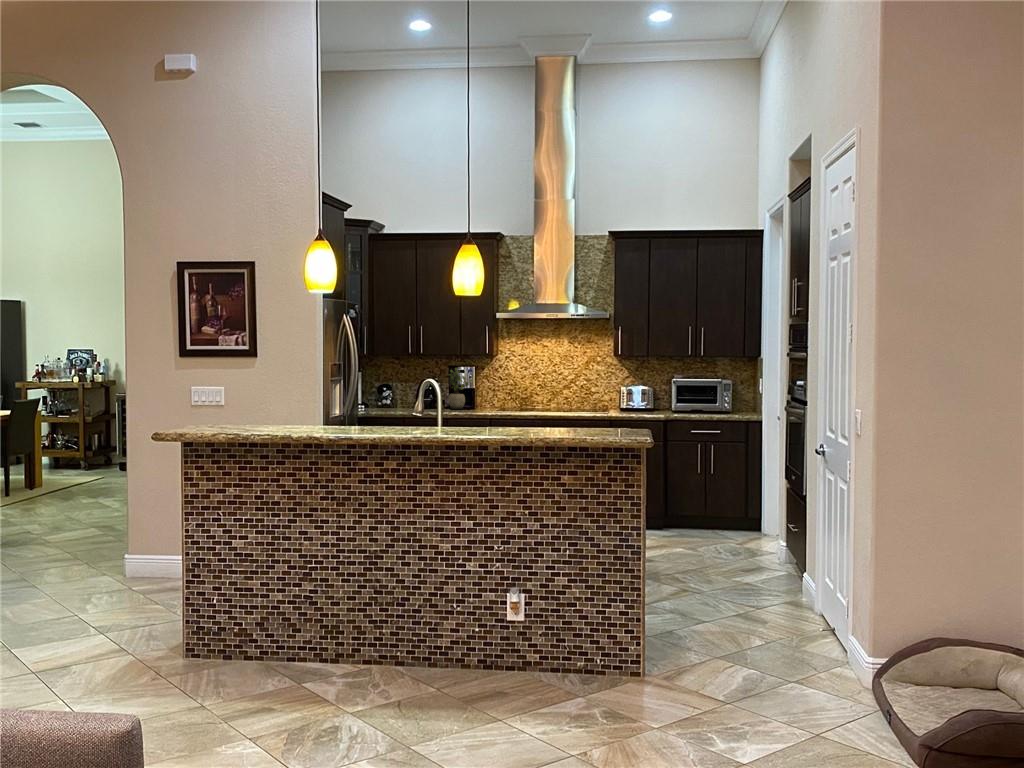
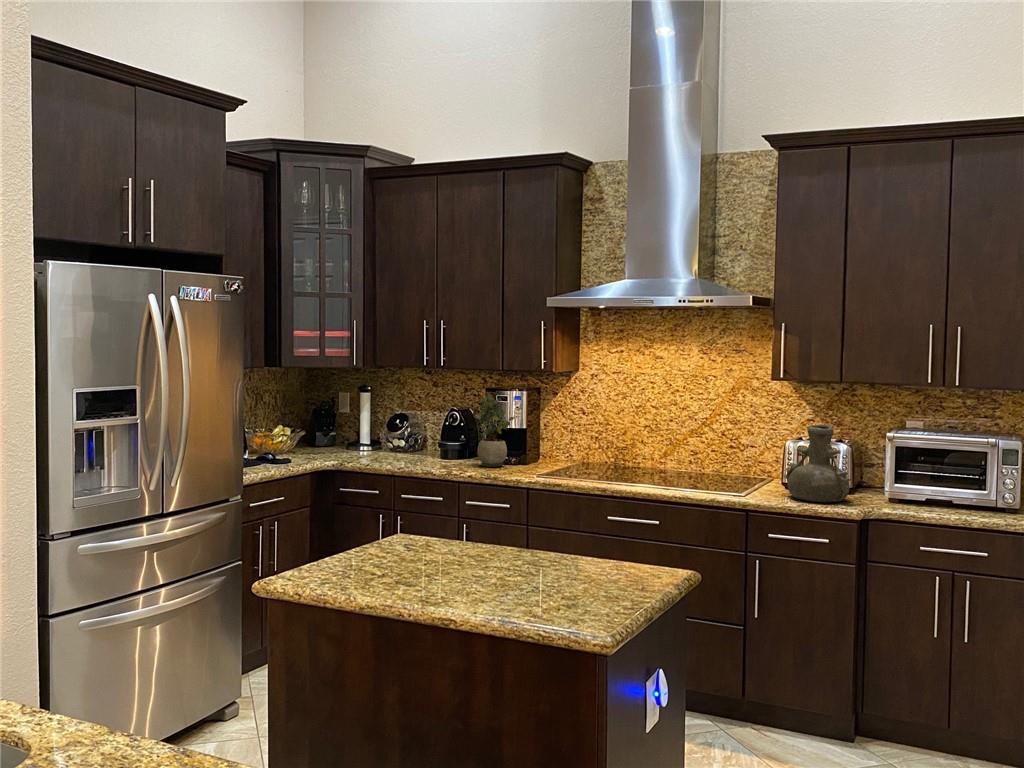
vase: none [623,376,657,414] -> present [783,425,851,503]

